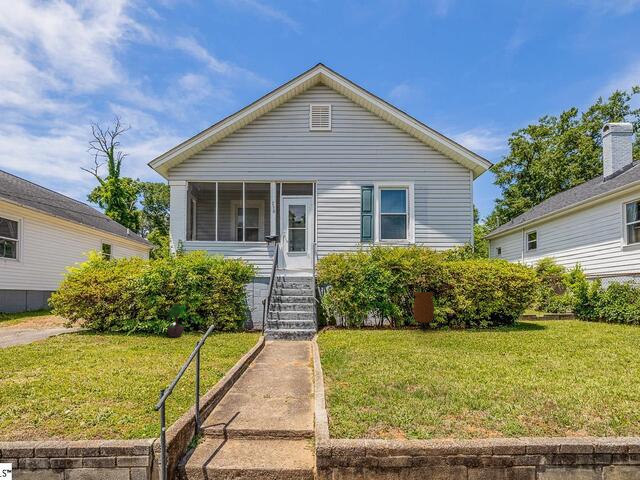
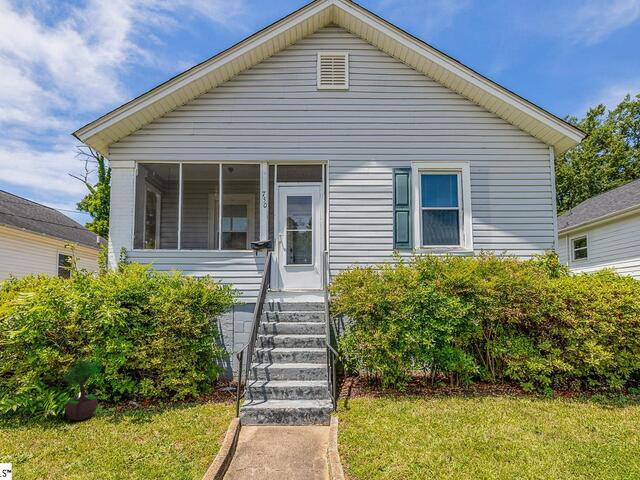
lounge chair: present [411,292,436,332] -> none [494,335,543,408]

